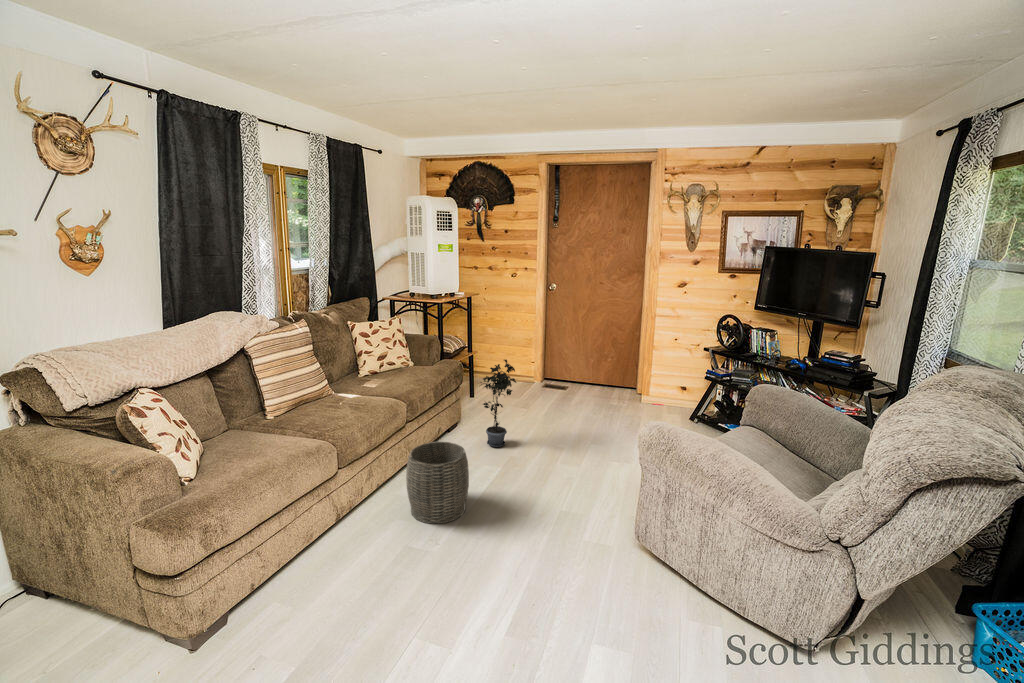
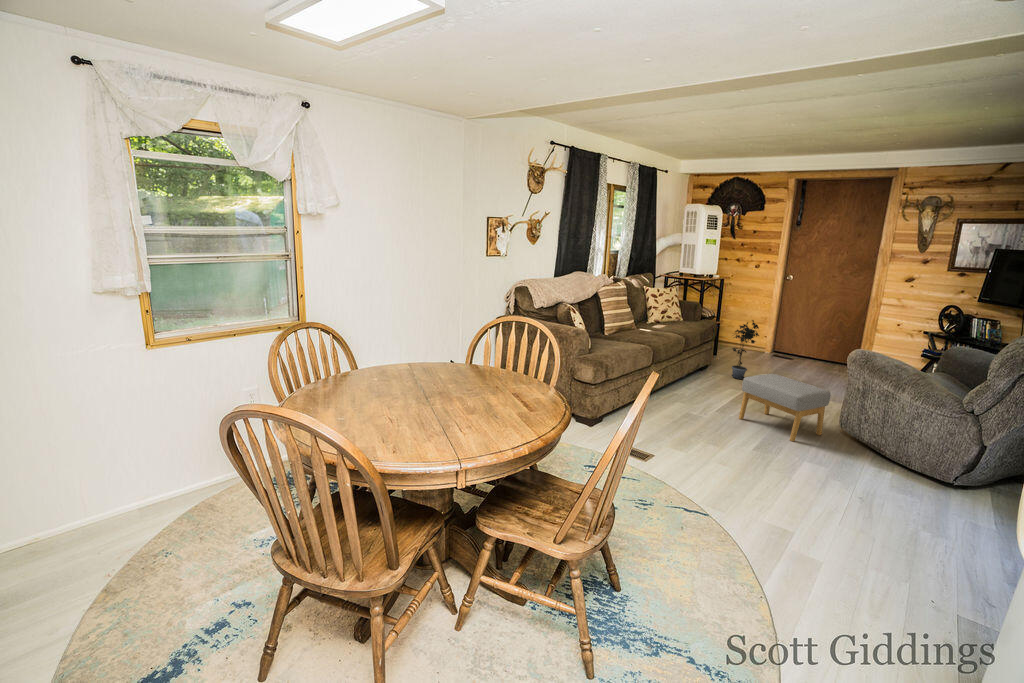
woven basket: present [406,442,469,524] -> none [689,359,730,404]
footstool: none [480,464,615,606] -> present [739,374,831,441]

